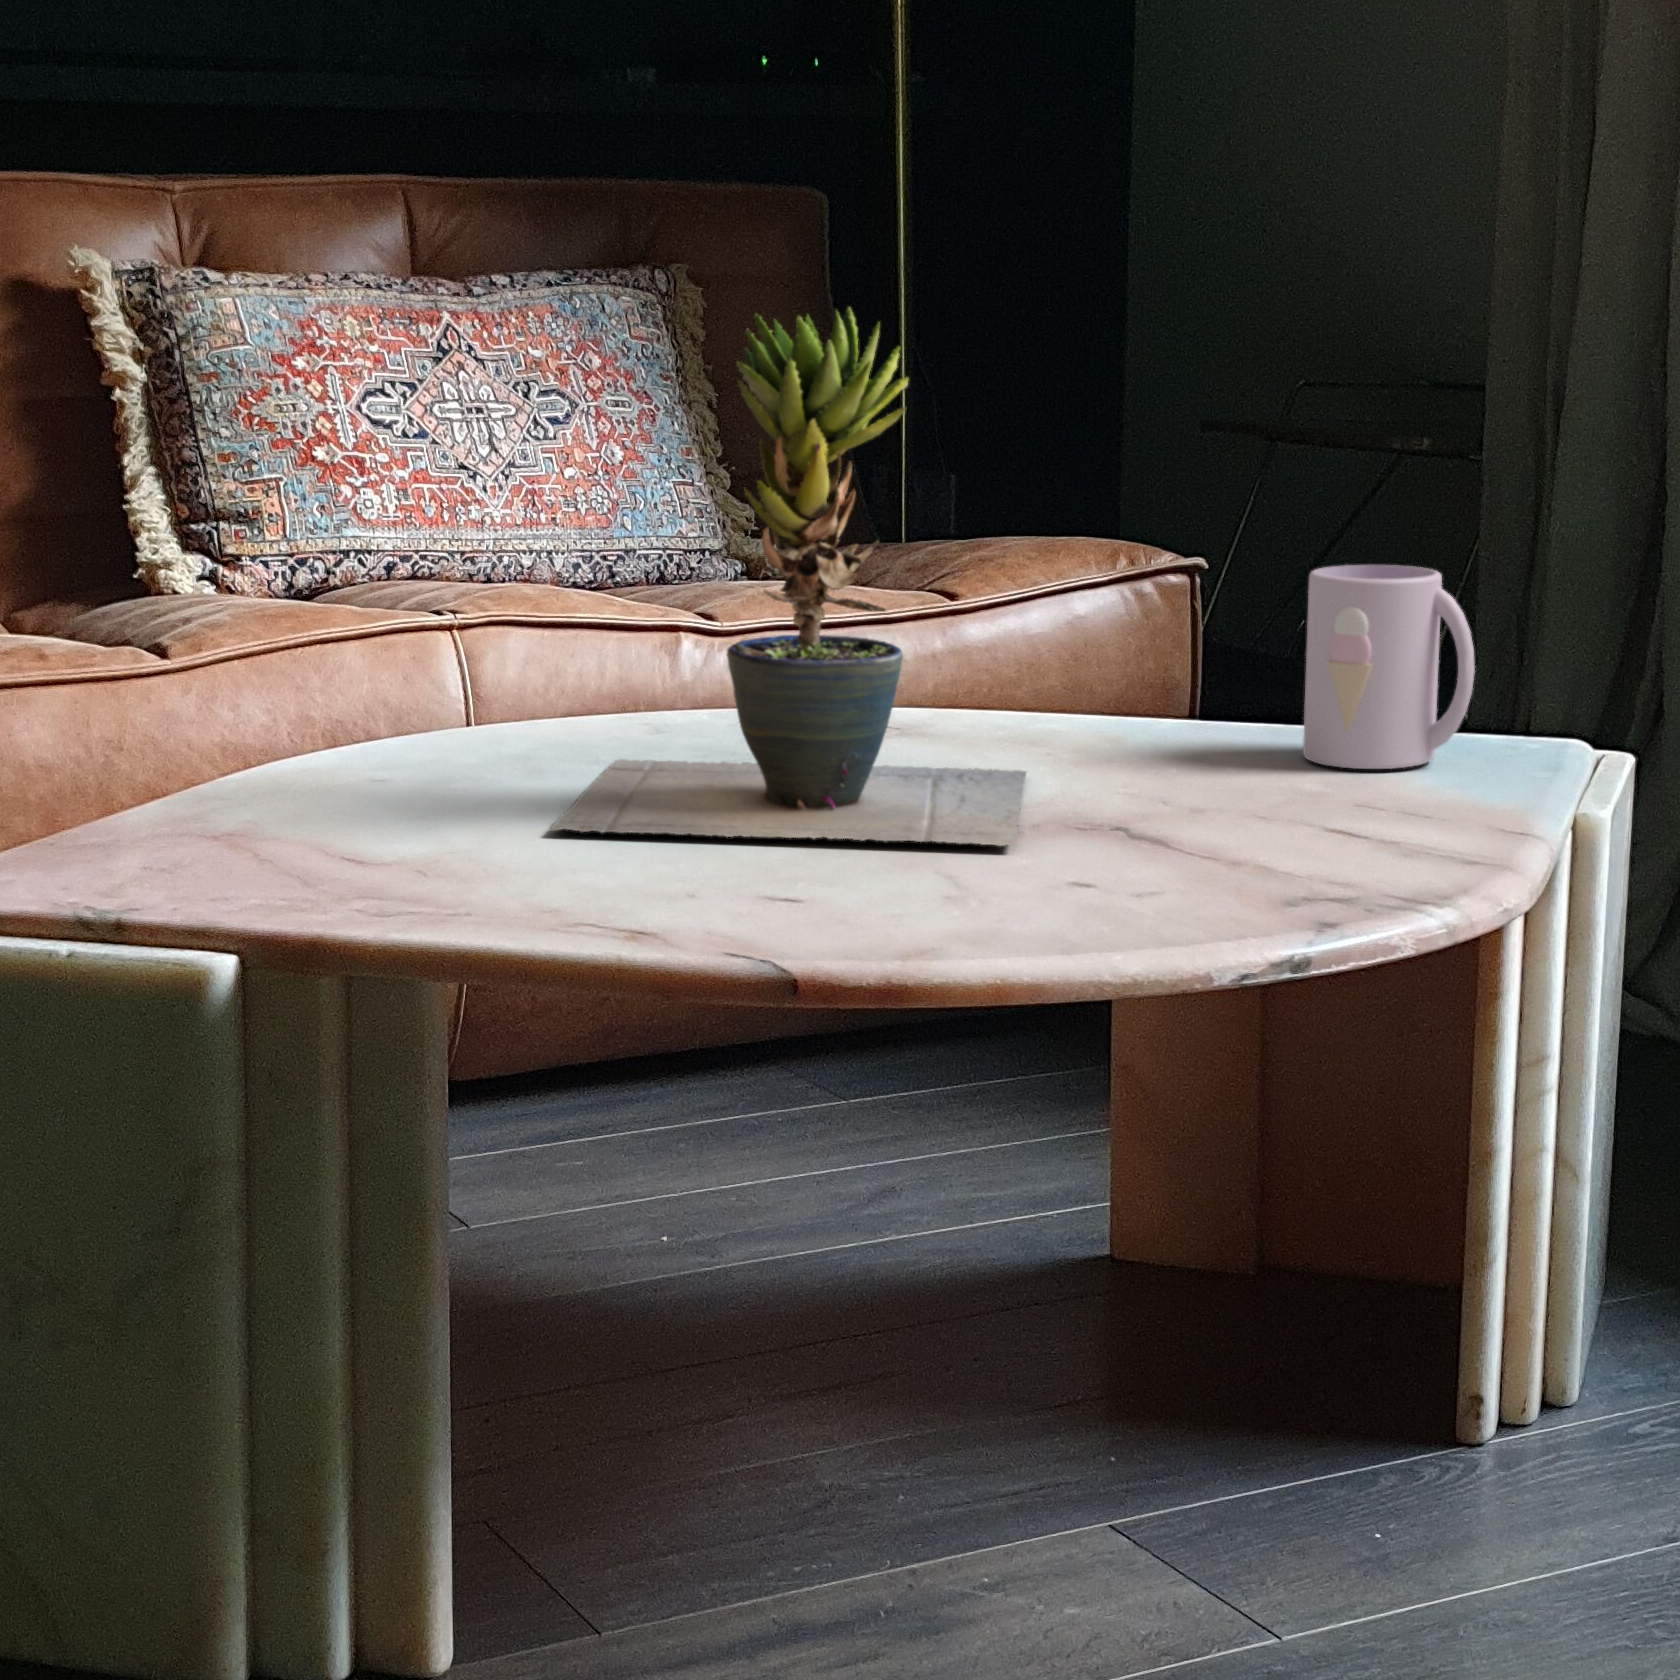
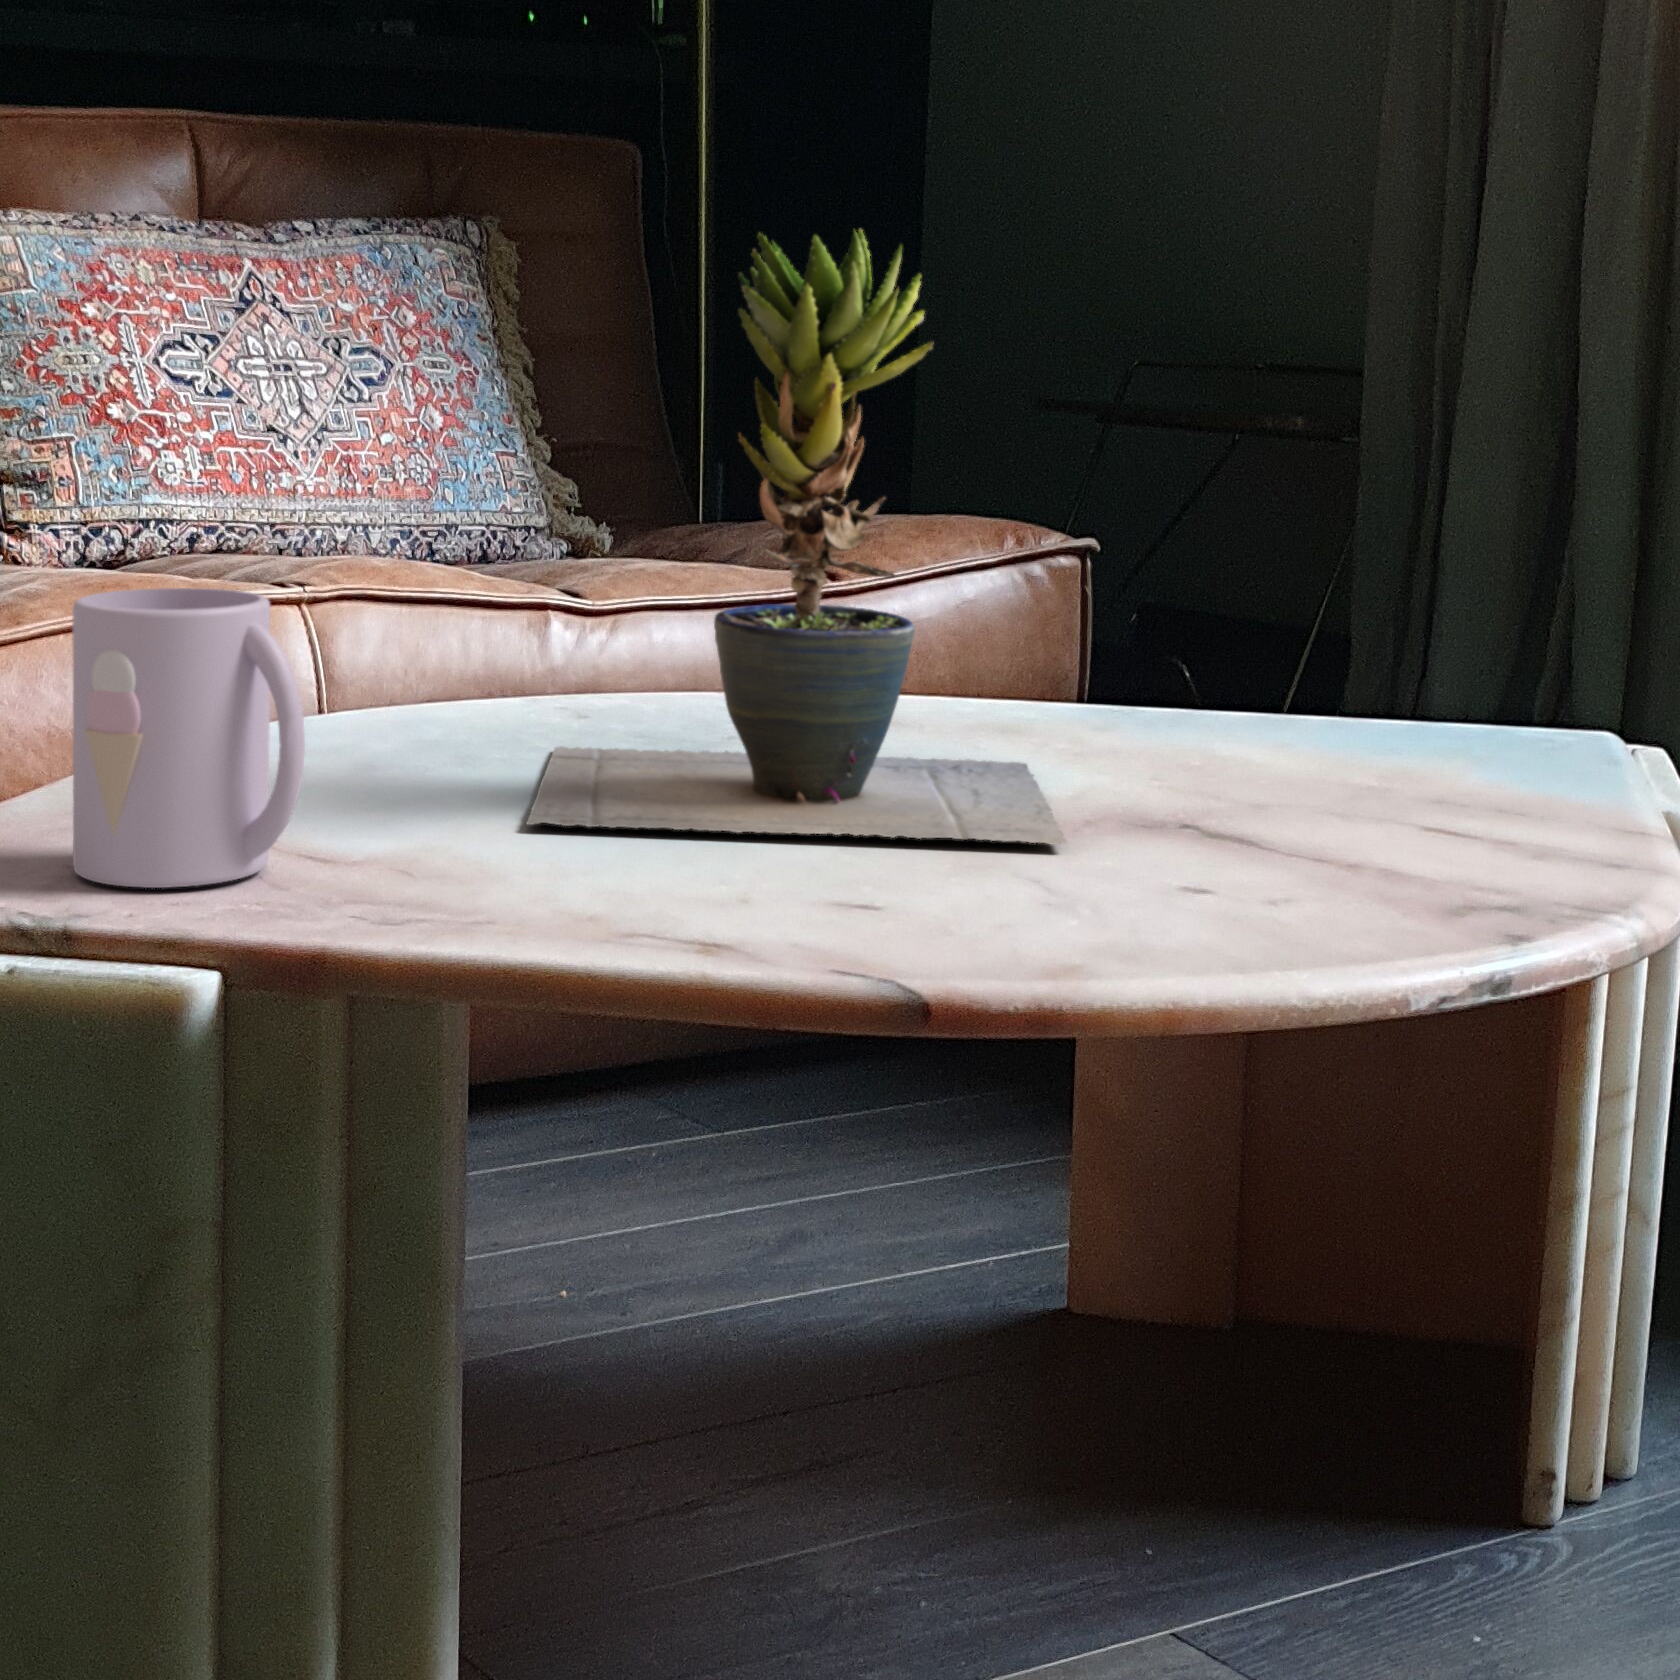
mug: present [1303,565,1475,769] -> present [73,588,305,888]

